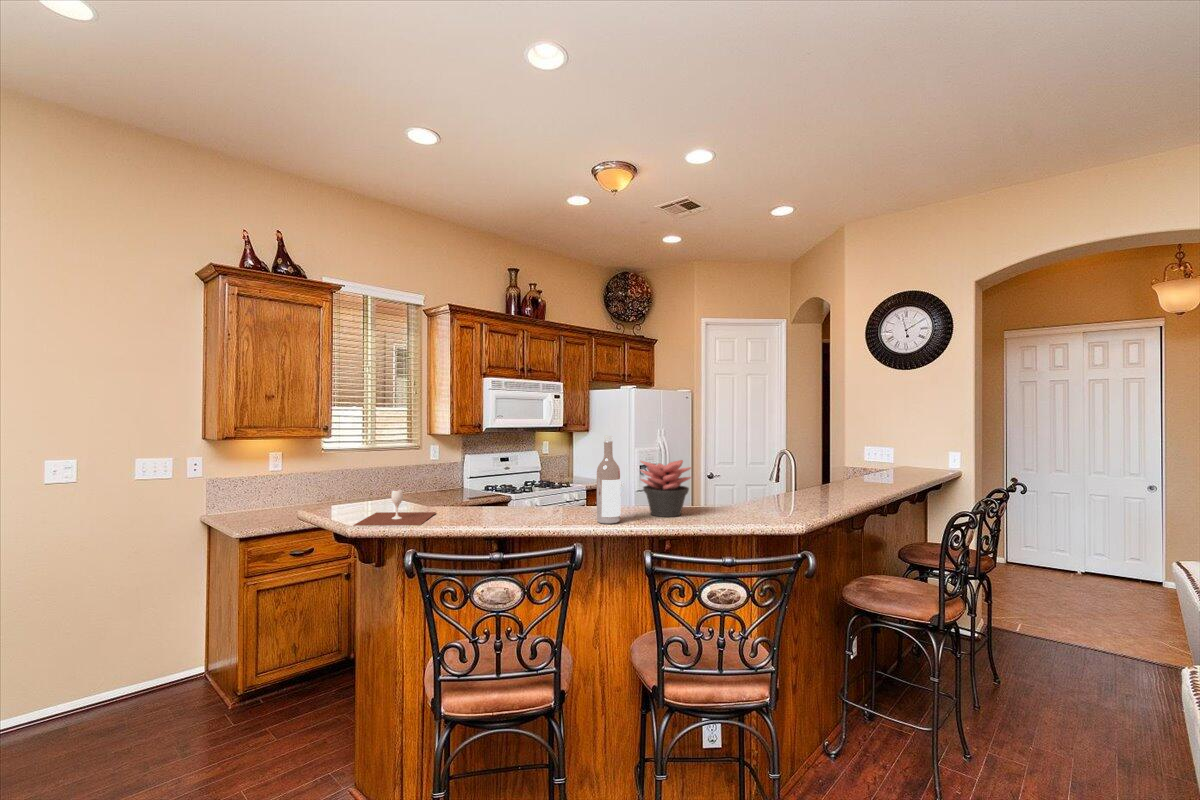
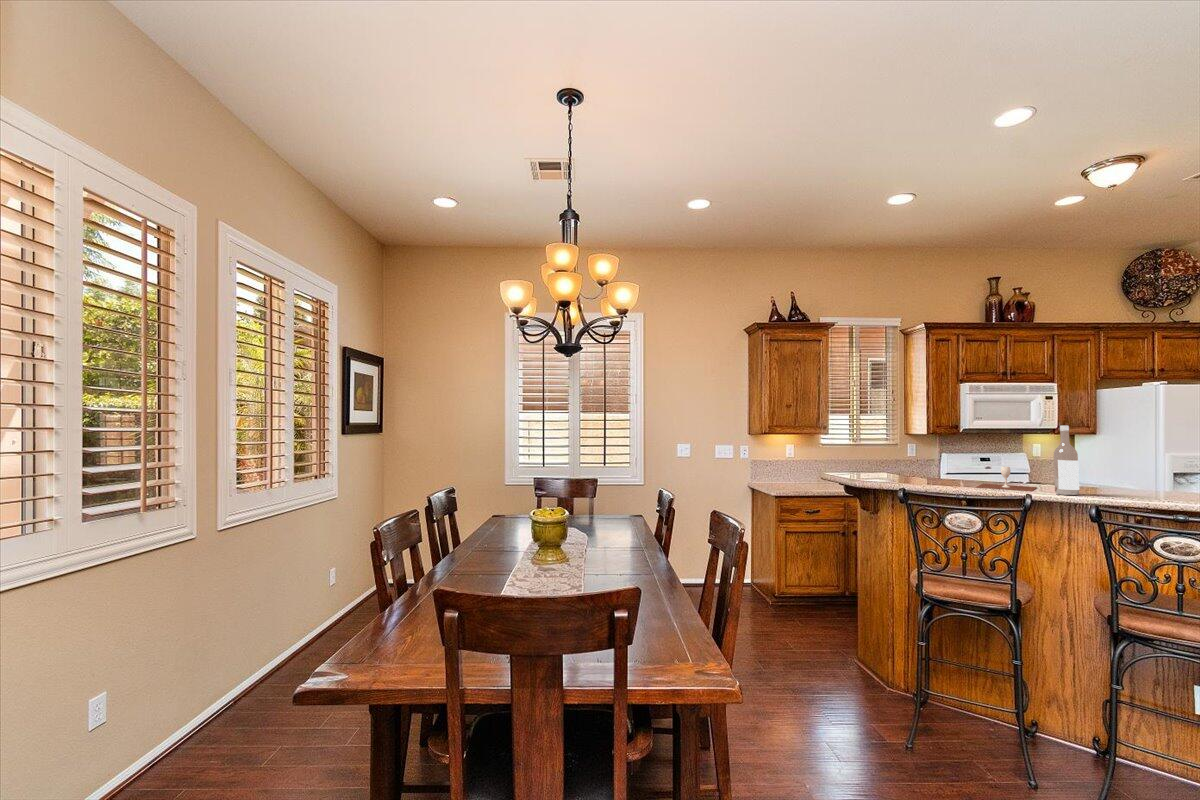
succulent plant: present [641,460,691,517] -> none [1107,449,1168,498]
wine glass: present [353,490,436,526] -> present [976,466,1037,491]

